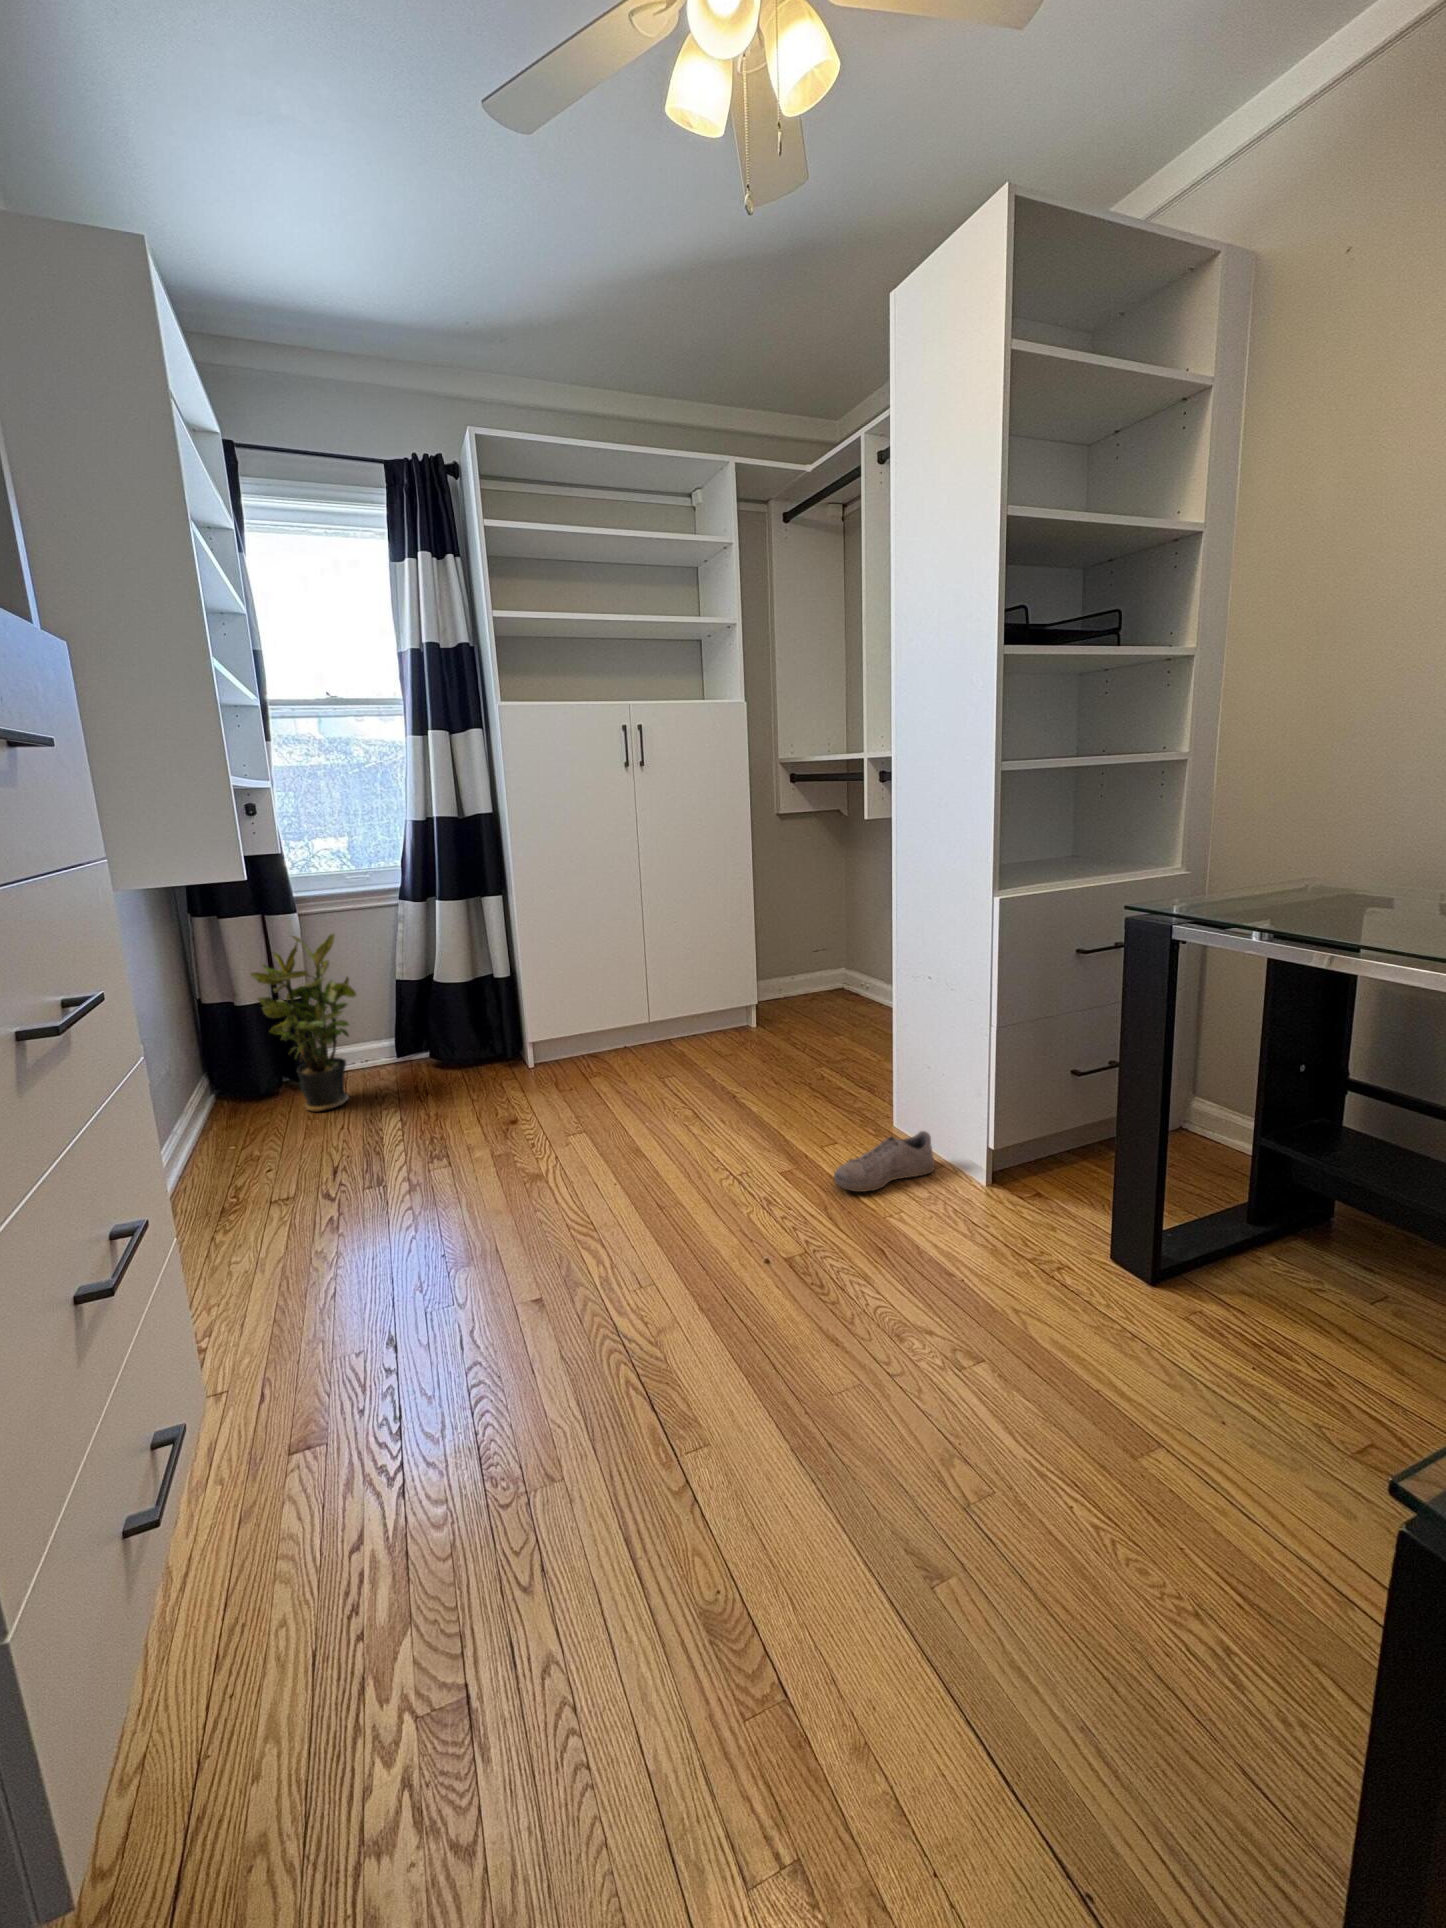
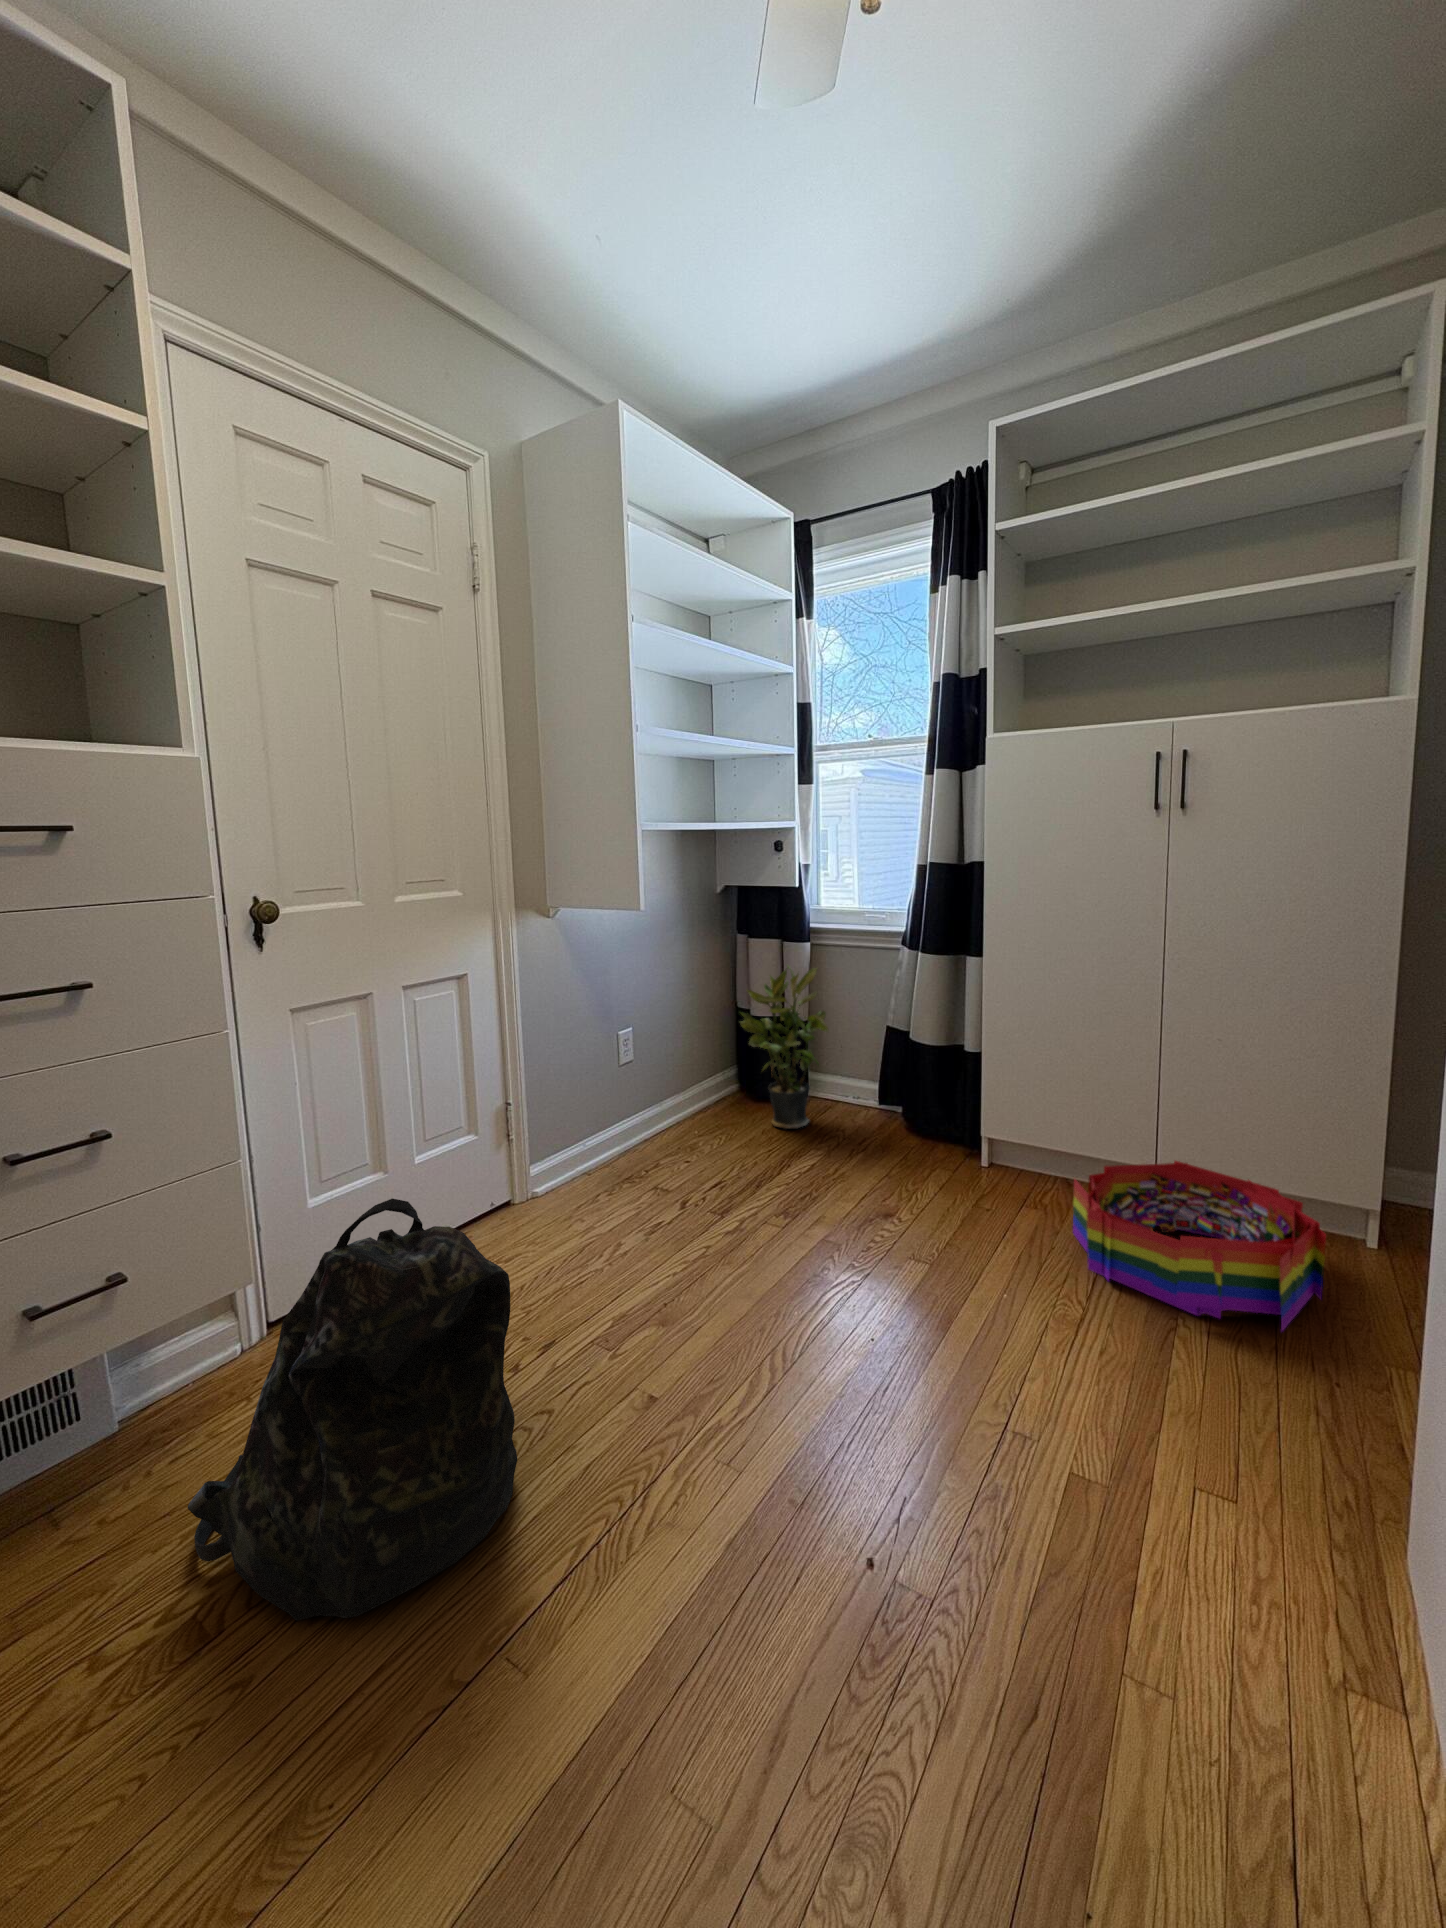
storage bin: none [630,1006,766,1091] -> present [1073,1161,1326,1331]
shoe: present [834,1131,934,1192] -> none [1117,1550,1414,1746]
backpack: none [204,1189,602,1729] -> present [188,1199,517,1621]

